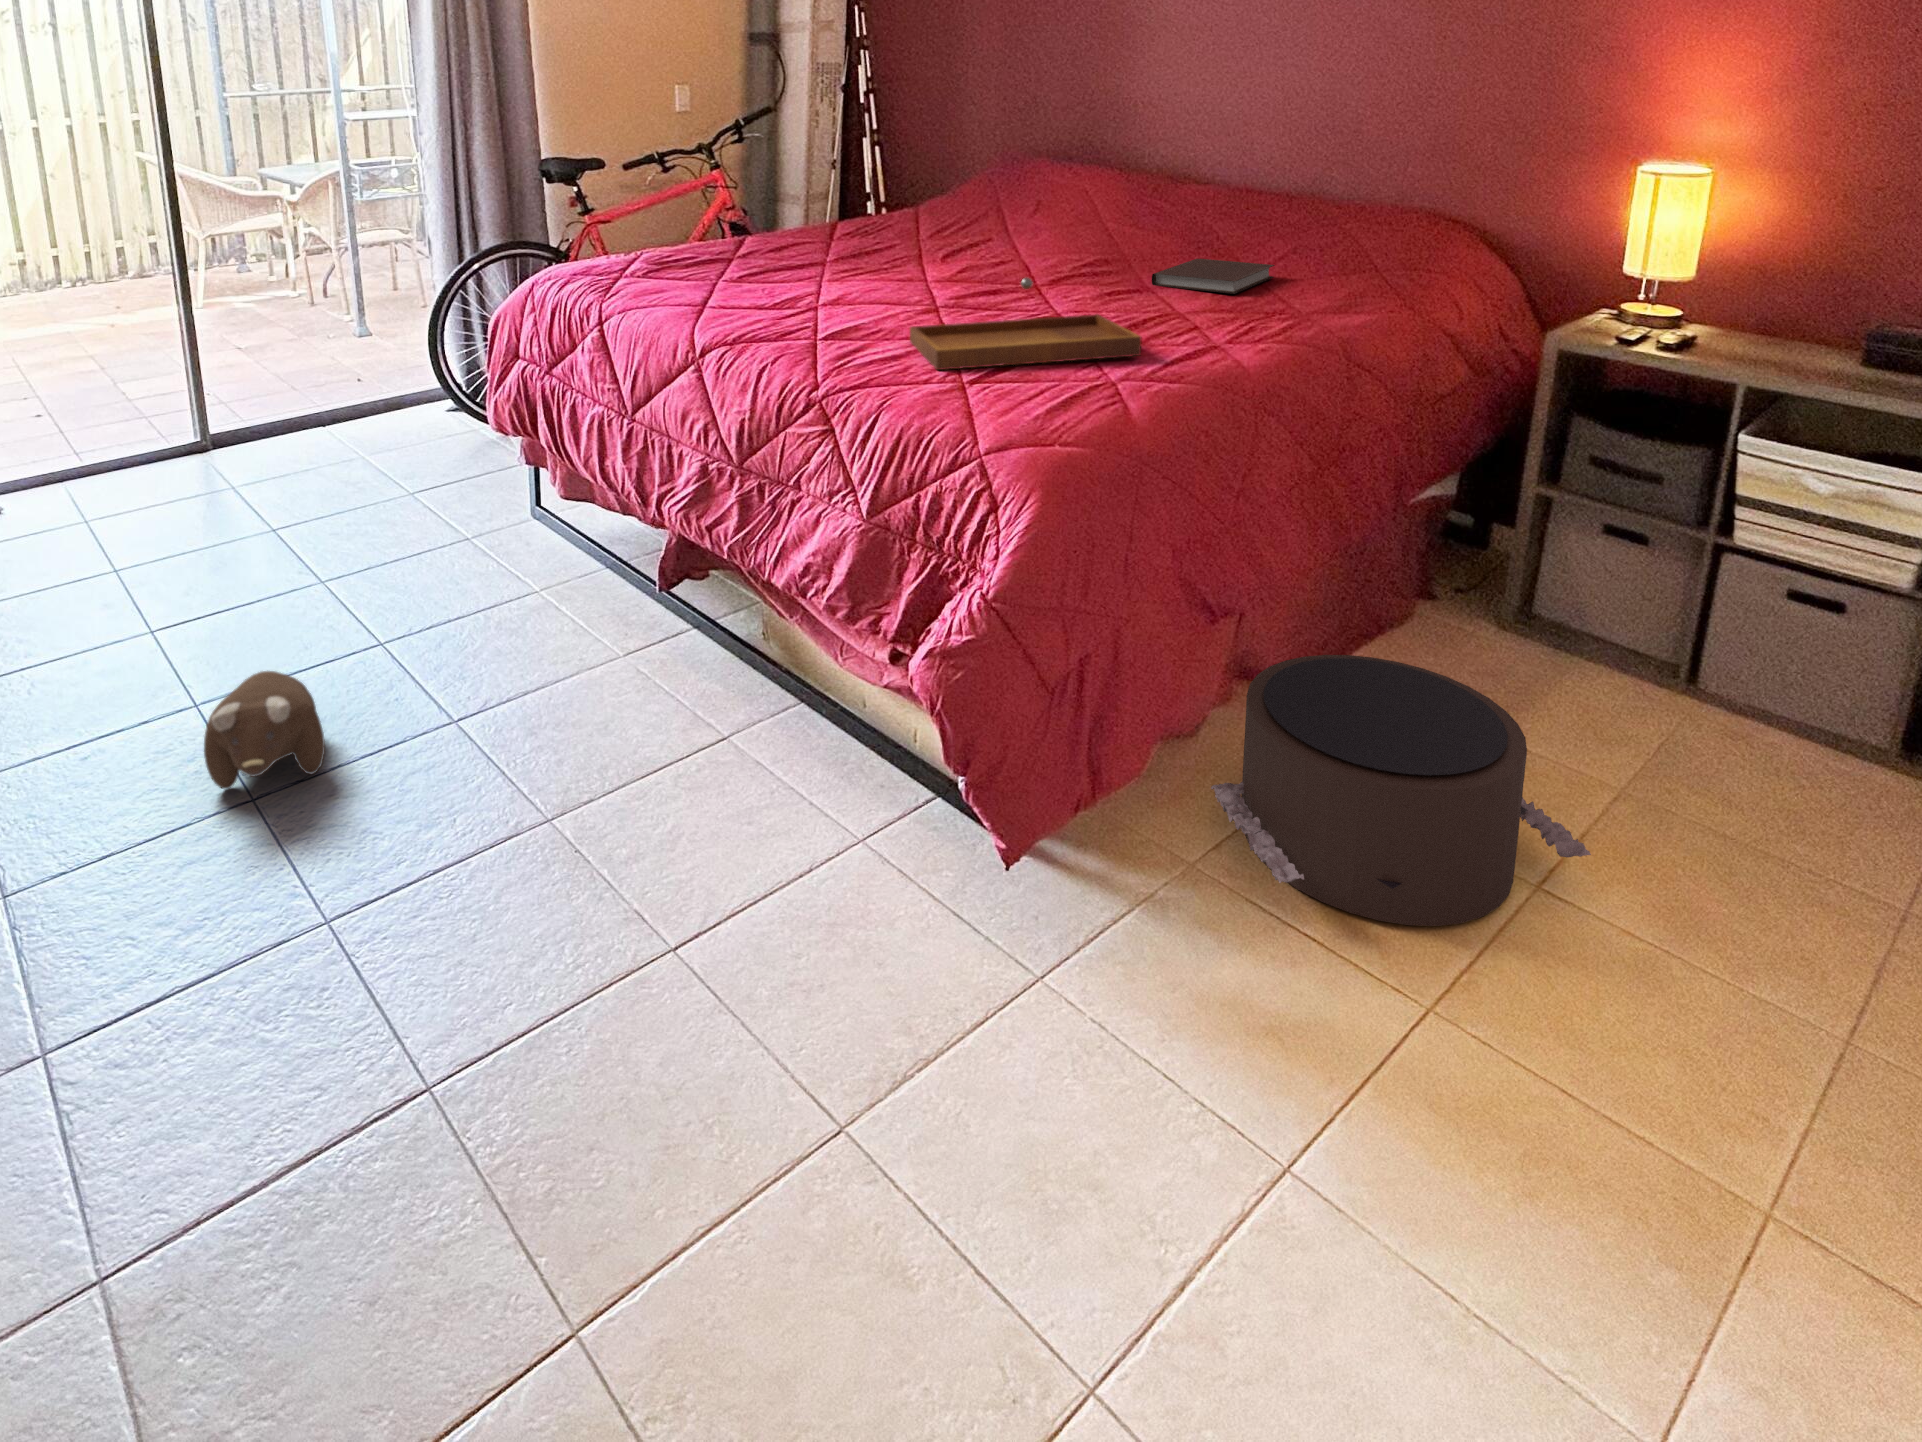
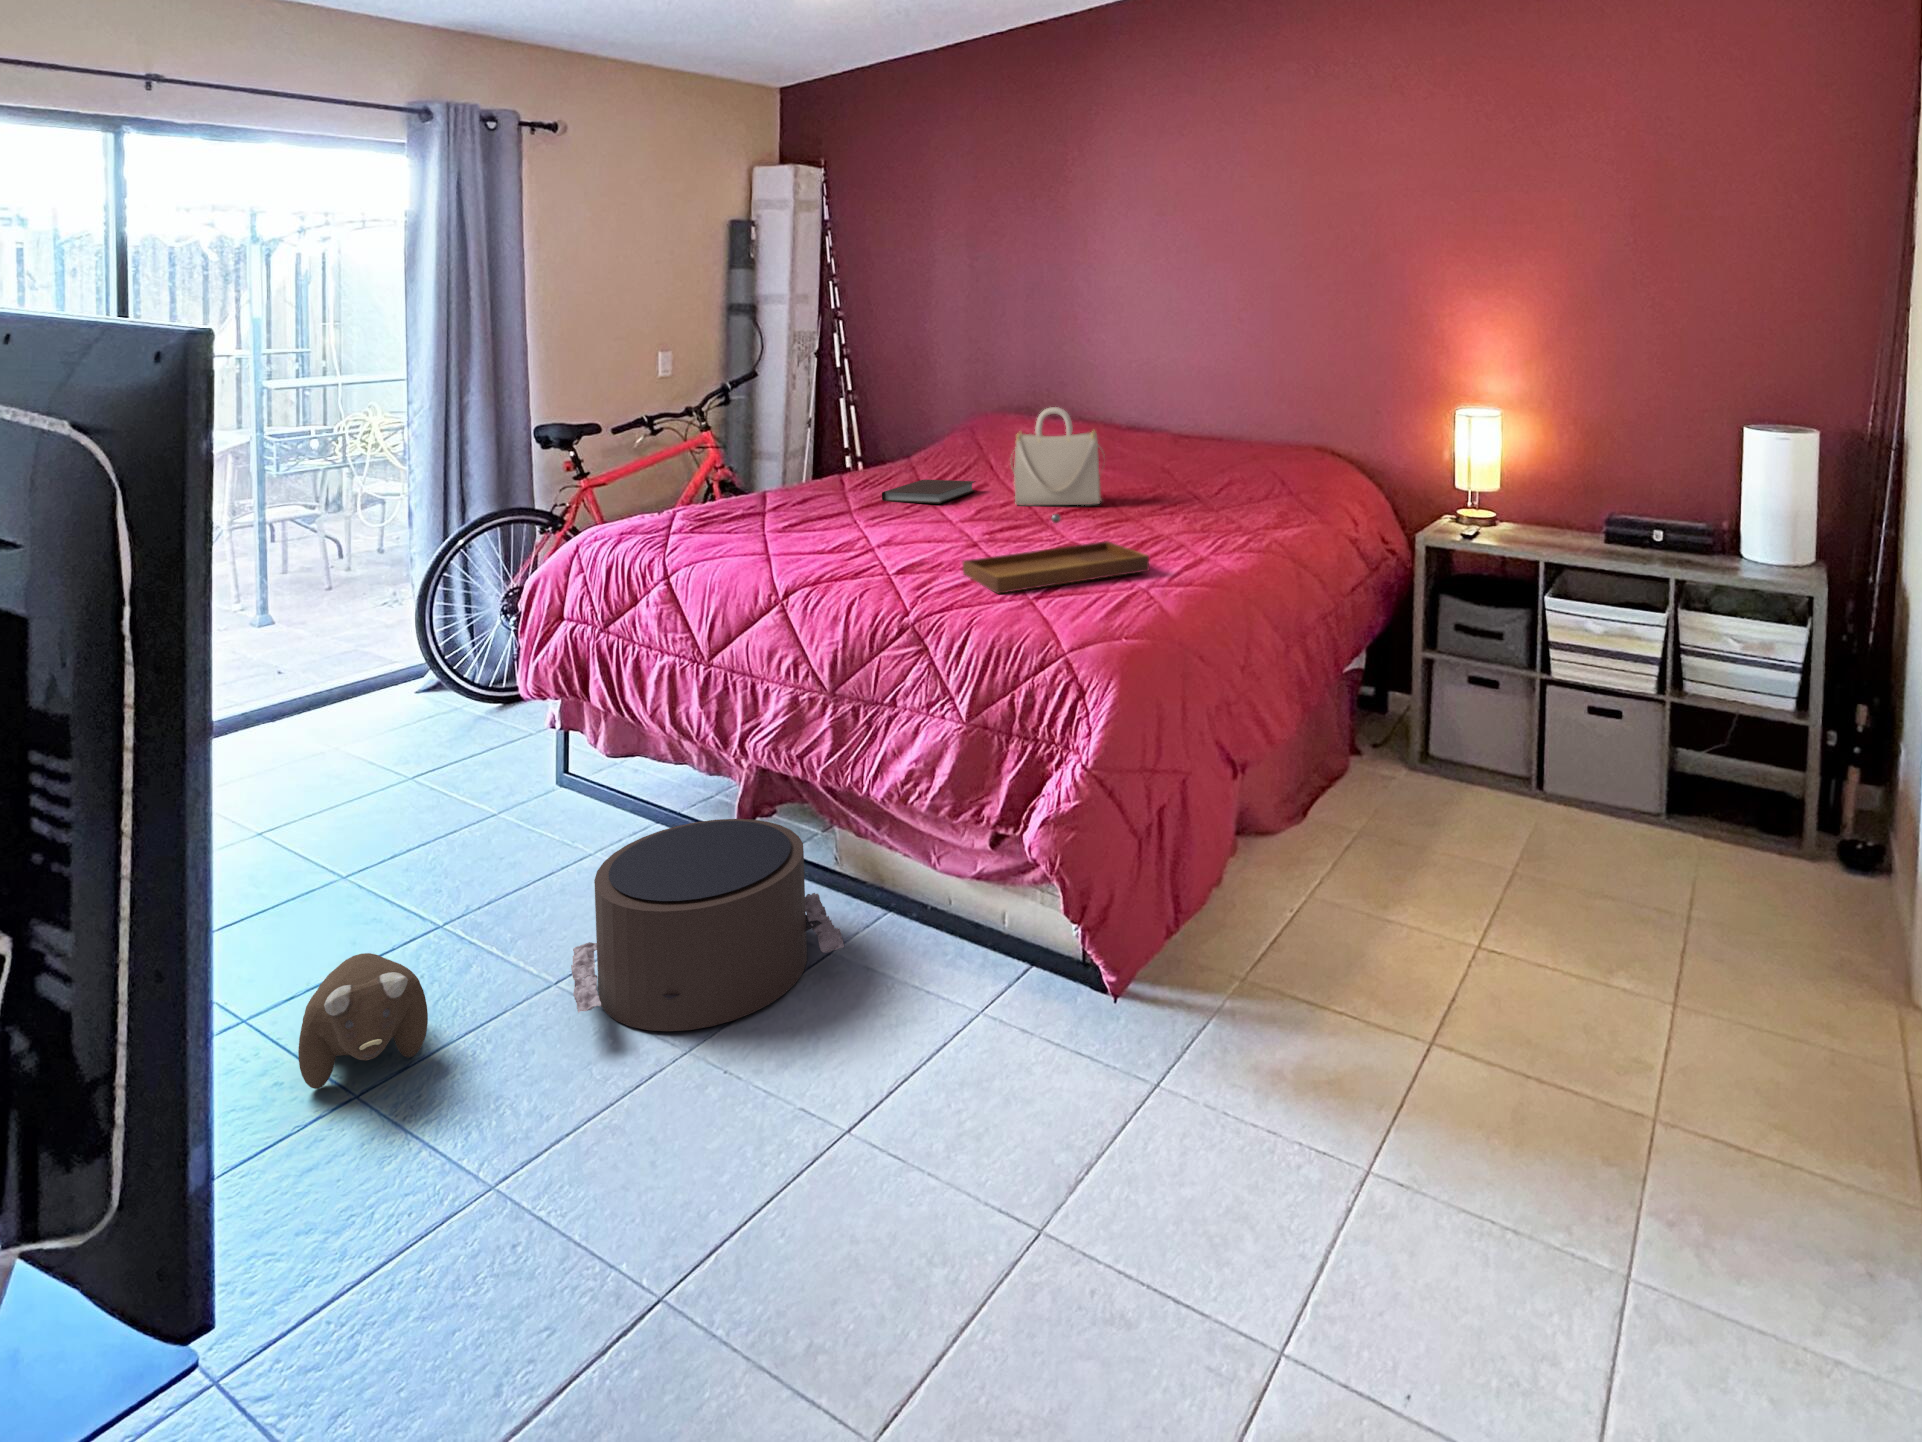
handbag: none [1014,149,1130,268] -> present [1011,407,1101,506]
notebook: present [1152,259,1274,294] -> present [882,480,976,504]
pouf: present [1211,655,1591,926] -> present [571,819,844,1031]

